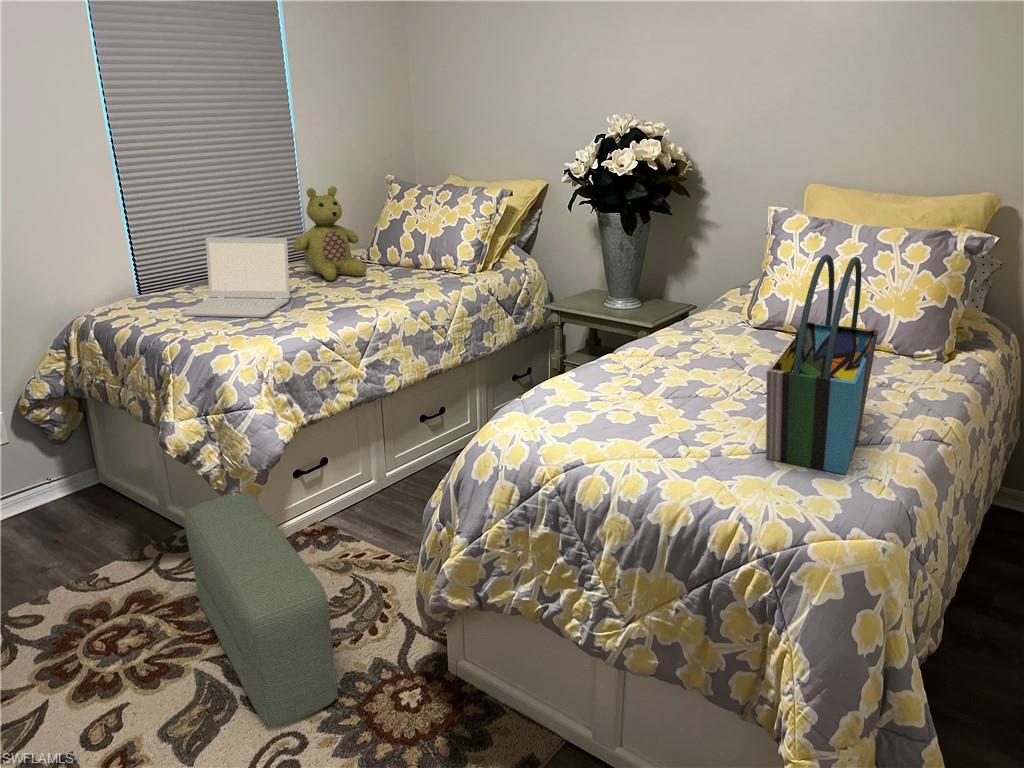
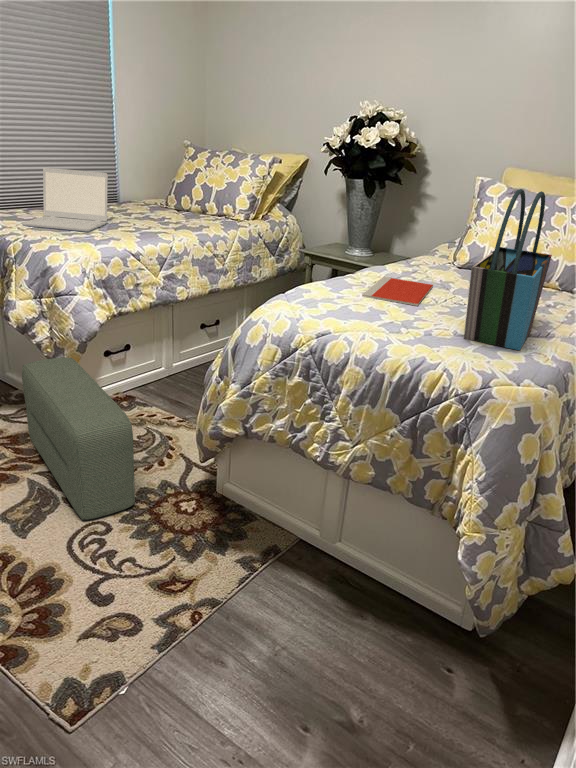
stuffed bear: present [293,186,366,280] -> none [110,140,166,214]
notebook: none [624,357,721,405] -> present [362,277,433,306]

